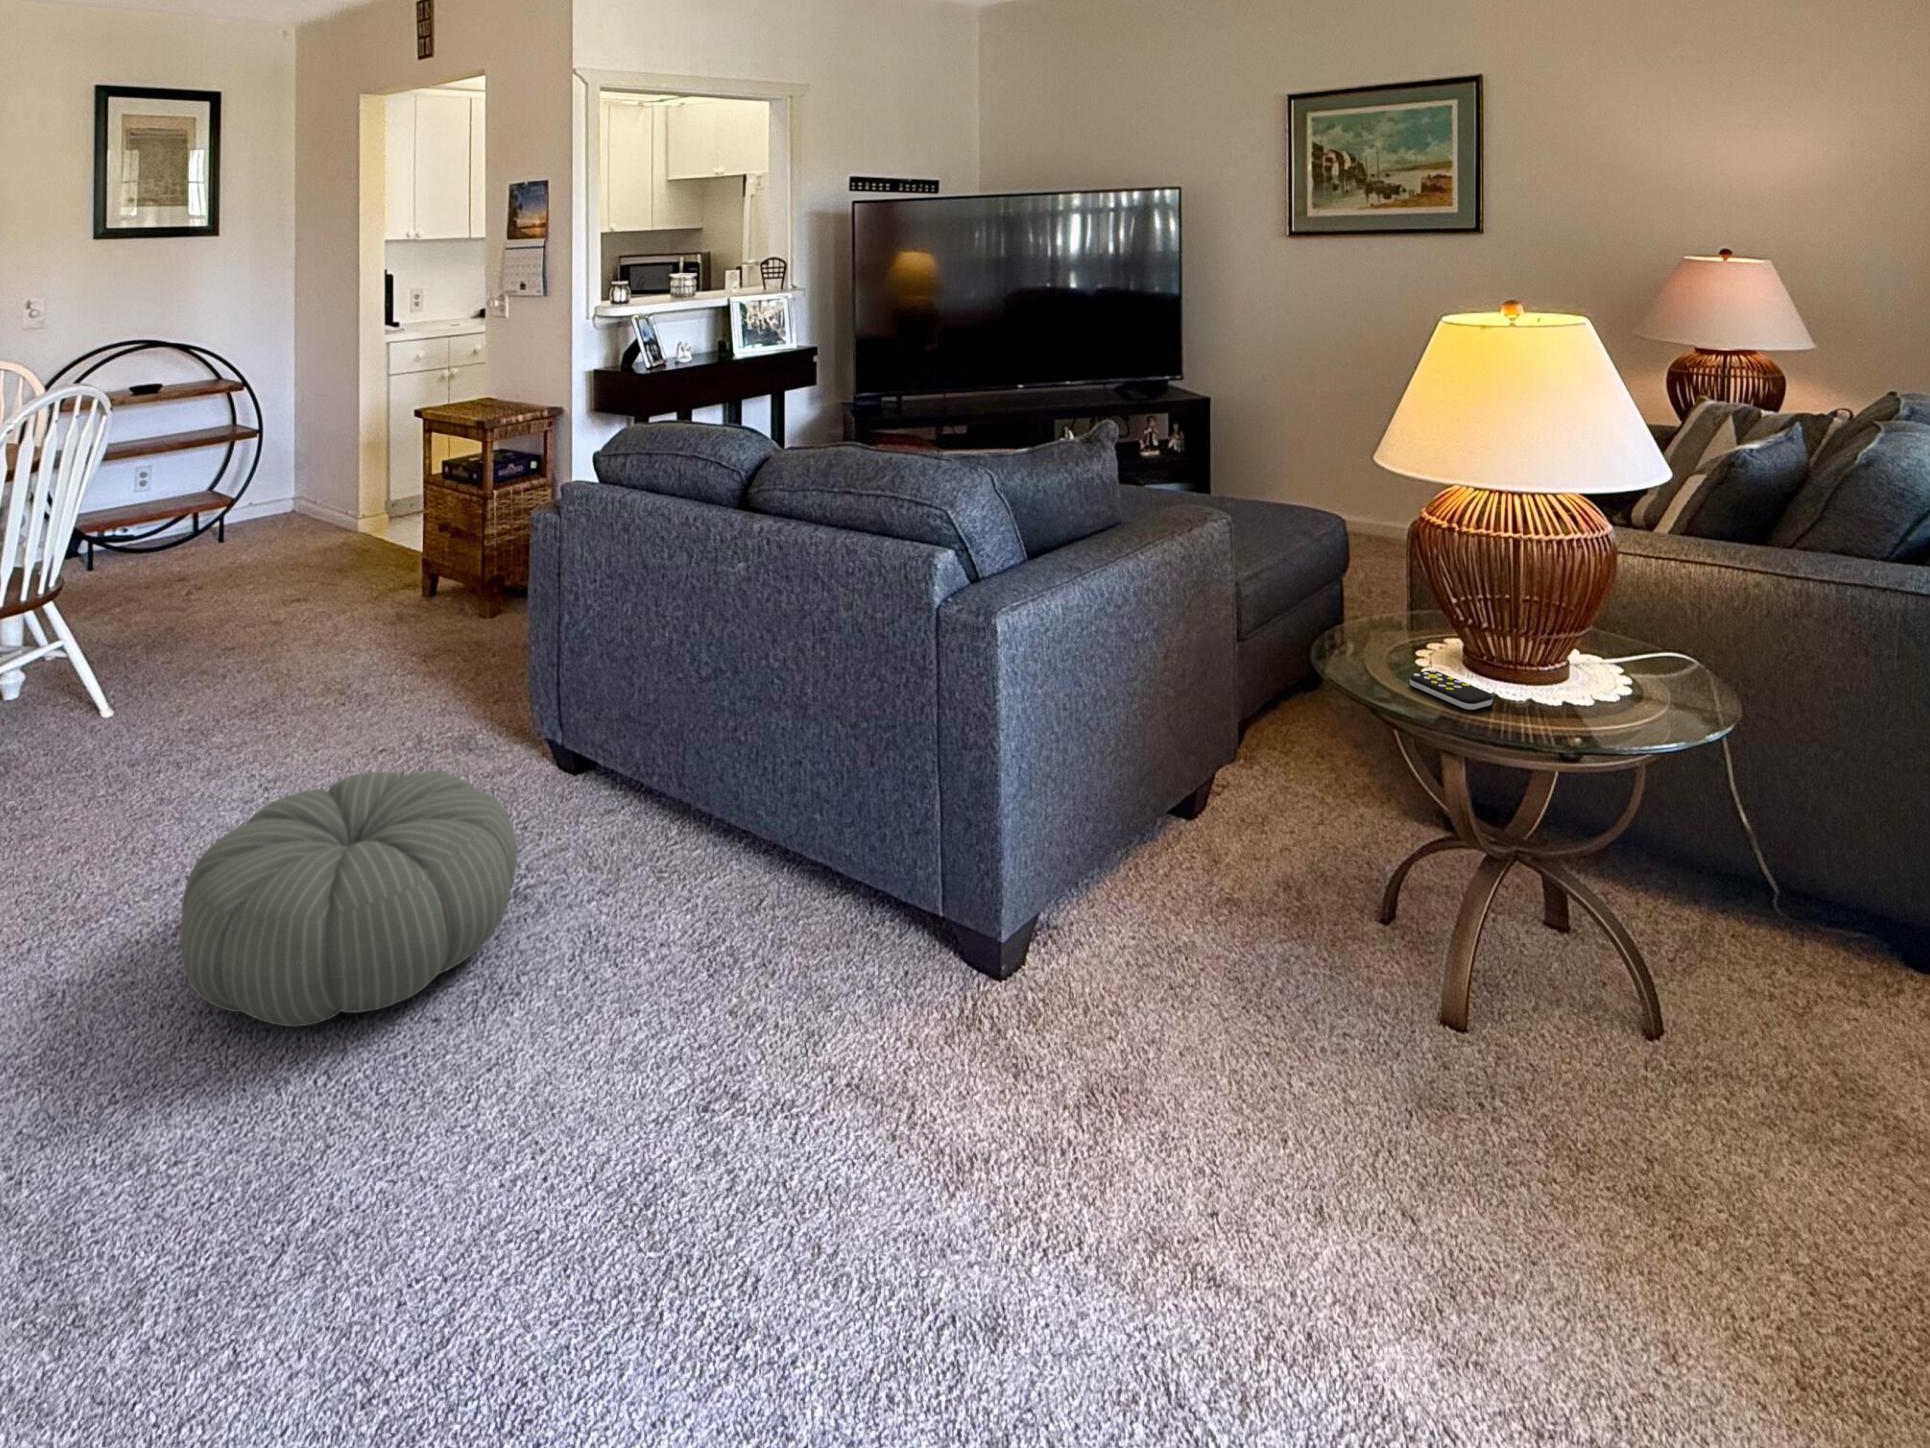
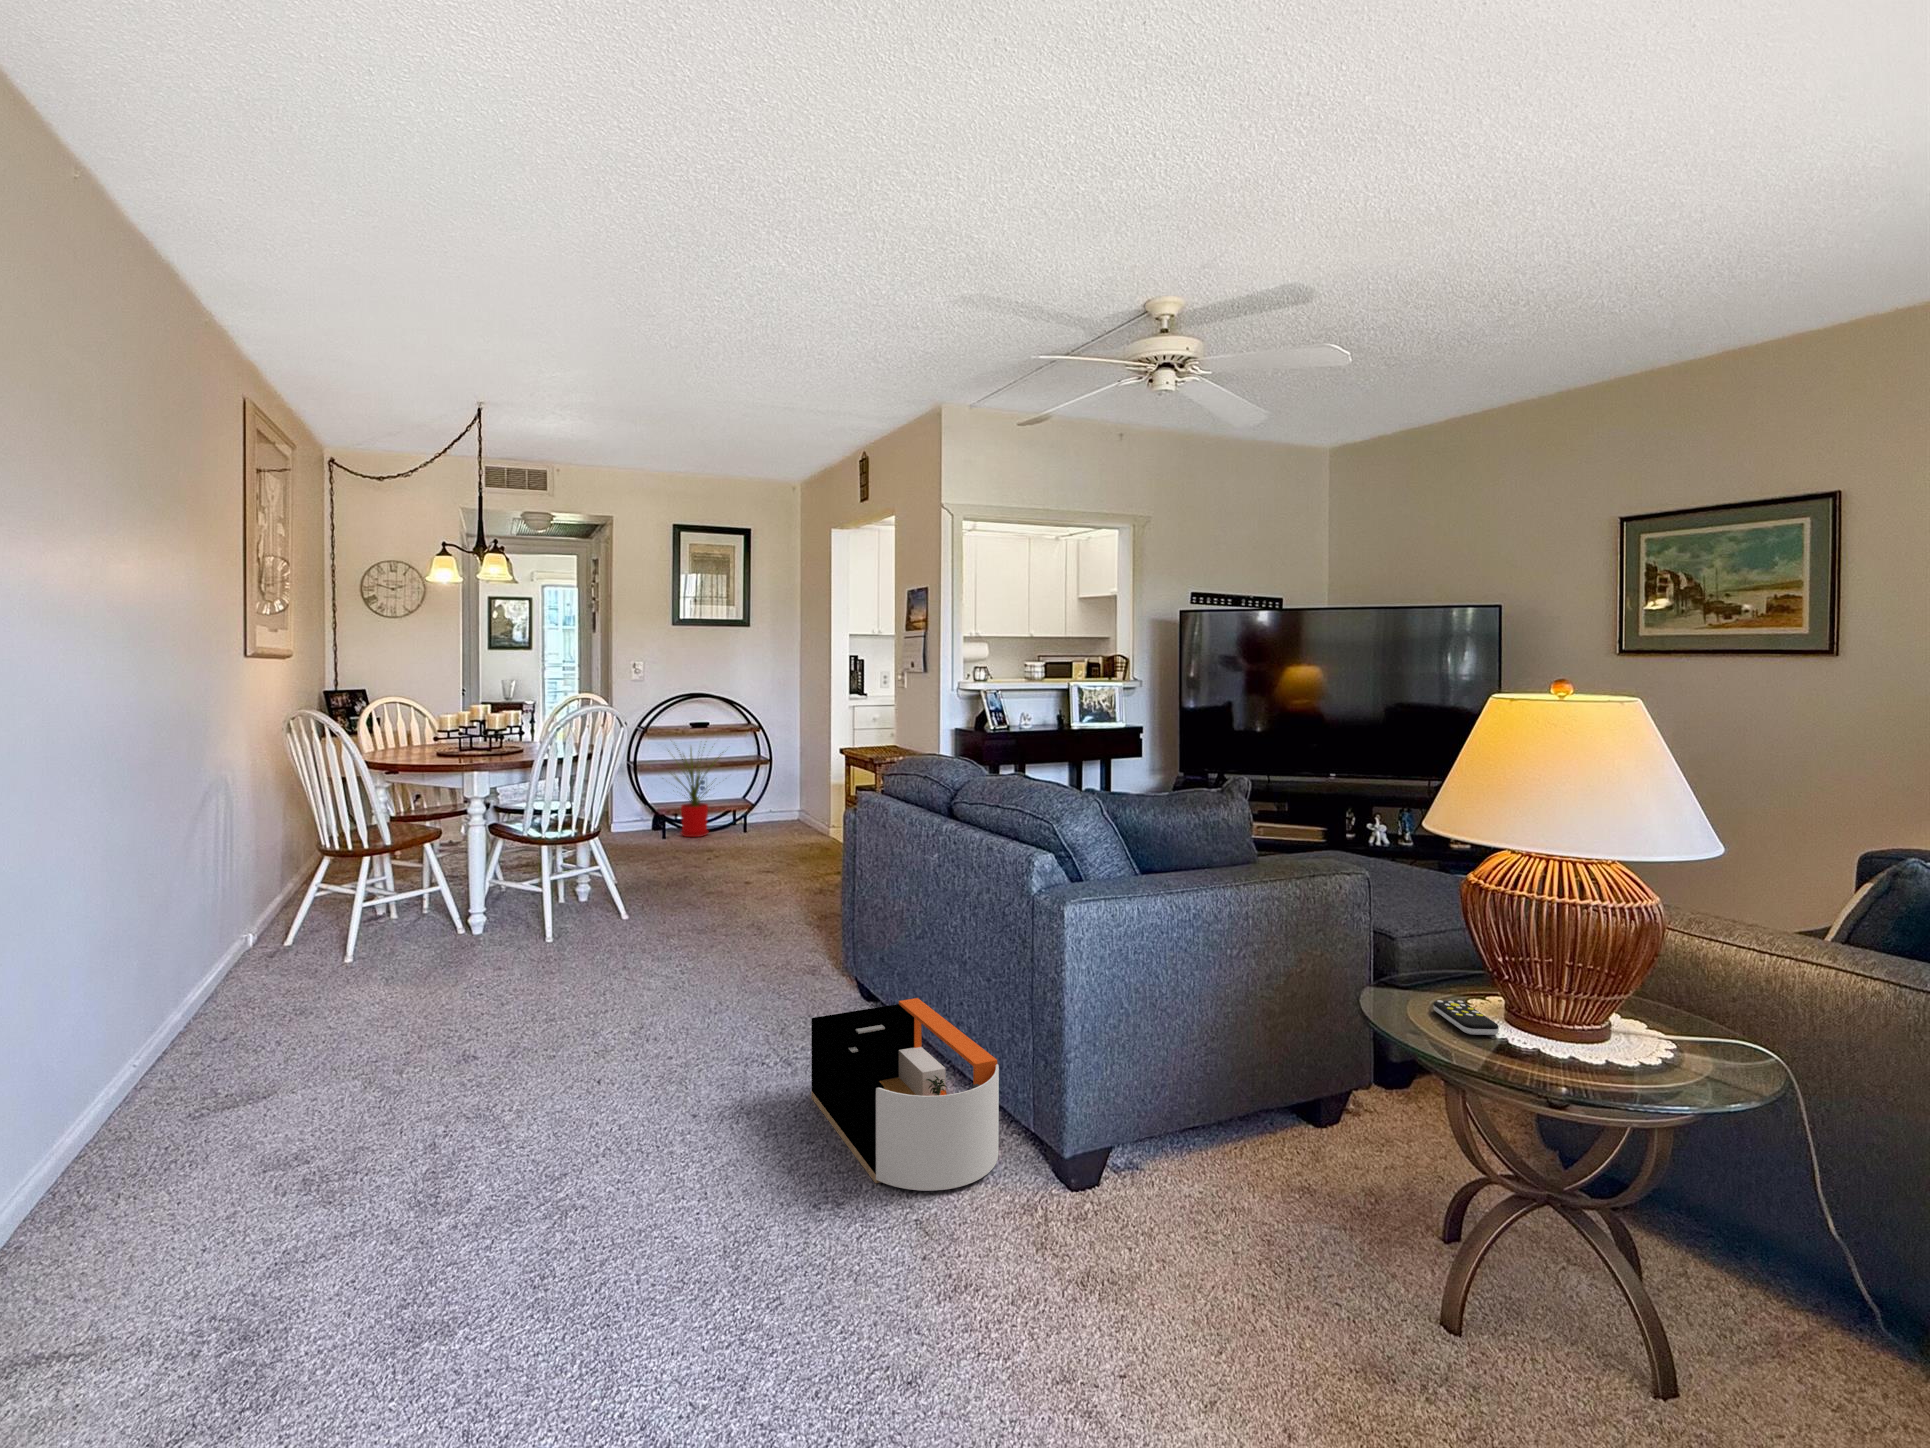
house plant: none [94,403,229,555] -> present [668,747,723,837]
storage bin: none [596,763,900,1041] -> present [811,998,999,1191]
pouf: present [180,771,517,1027] -> none [560,959,774,1099]

